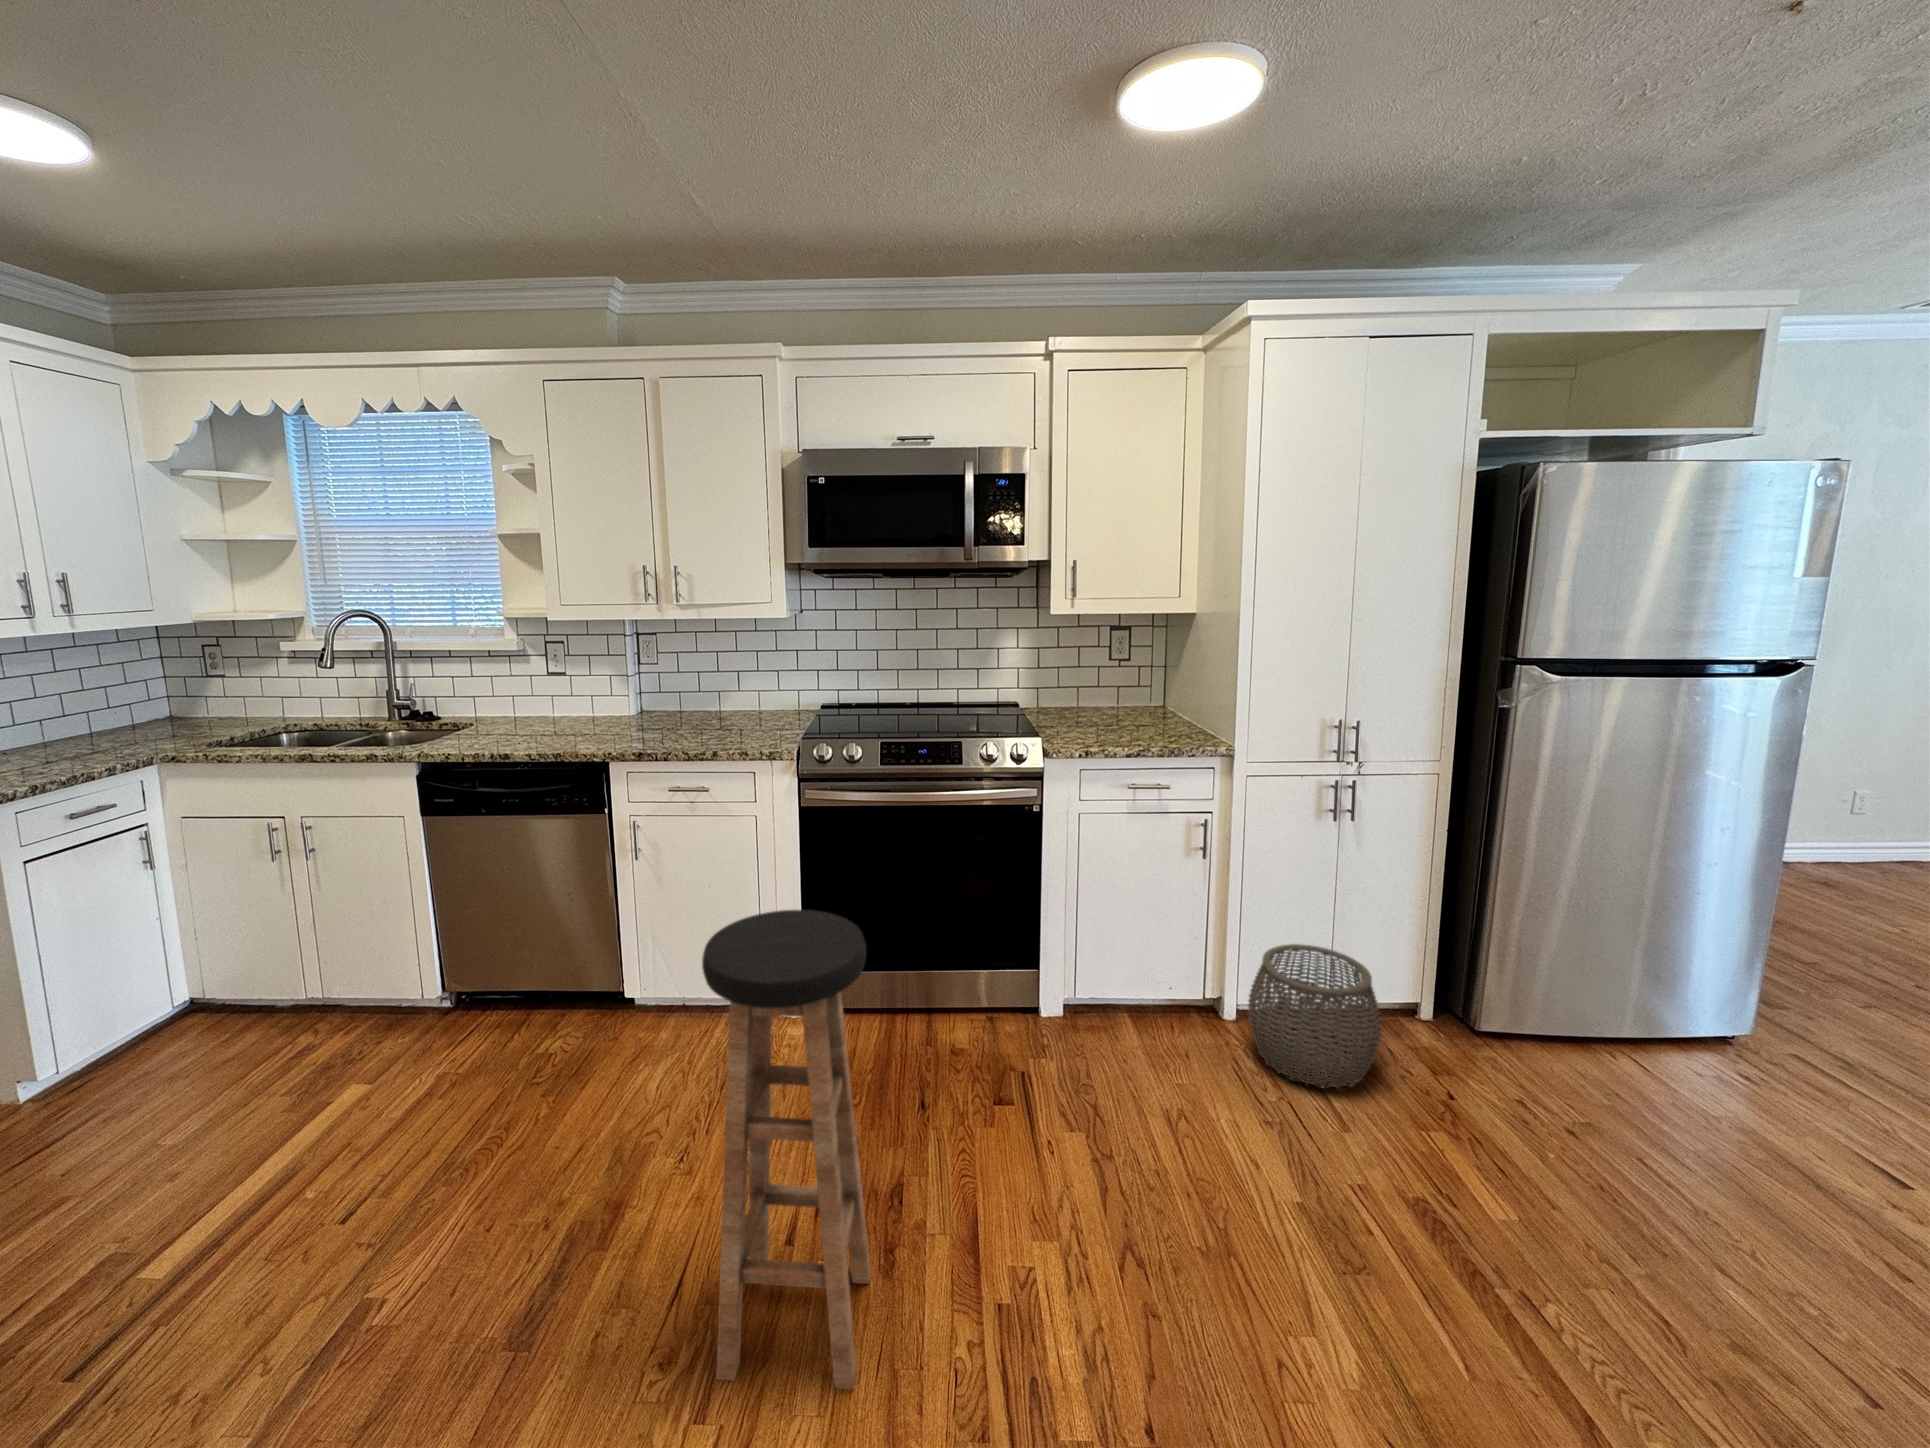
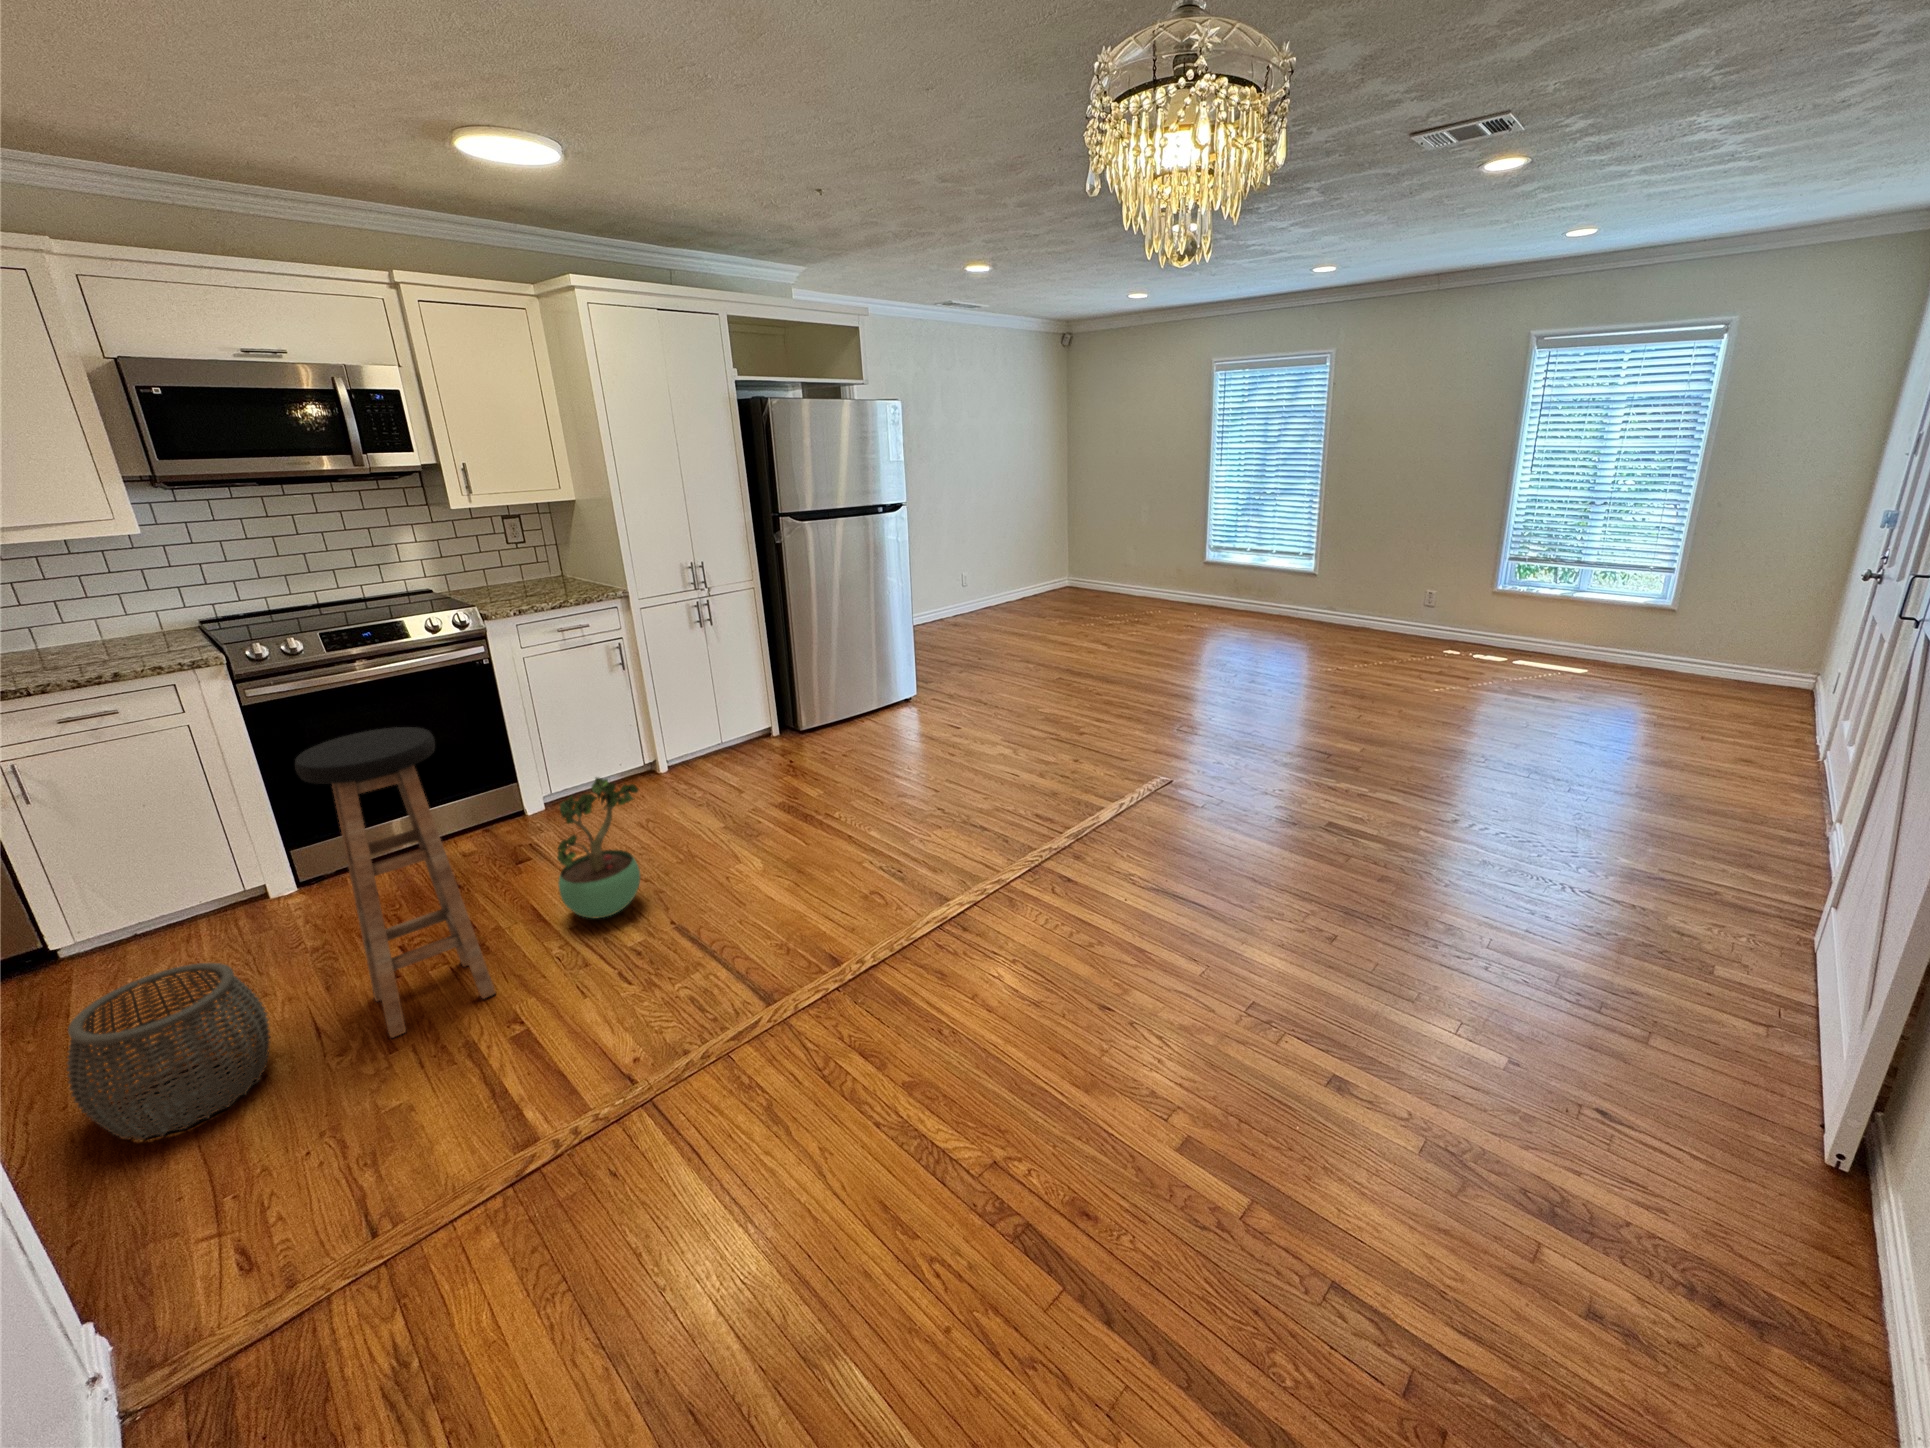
woven basket: present [1247,944,1382,1089] -> present [67,963,270,1140]
potted plant: none [997,1080,1153,1325] -> present [557,778,640,918]

